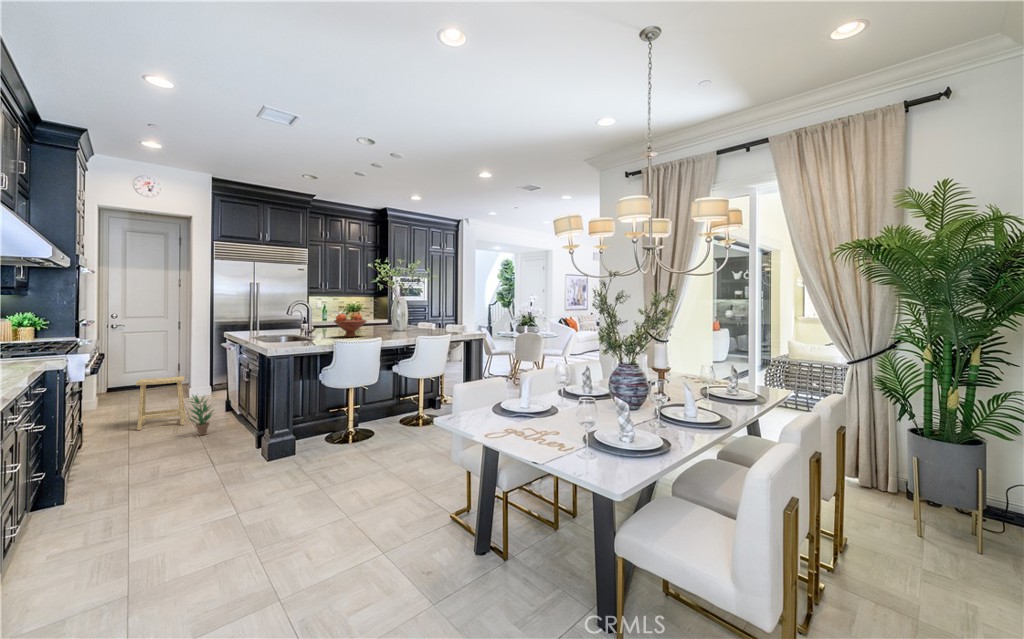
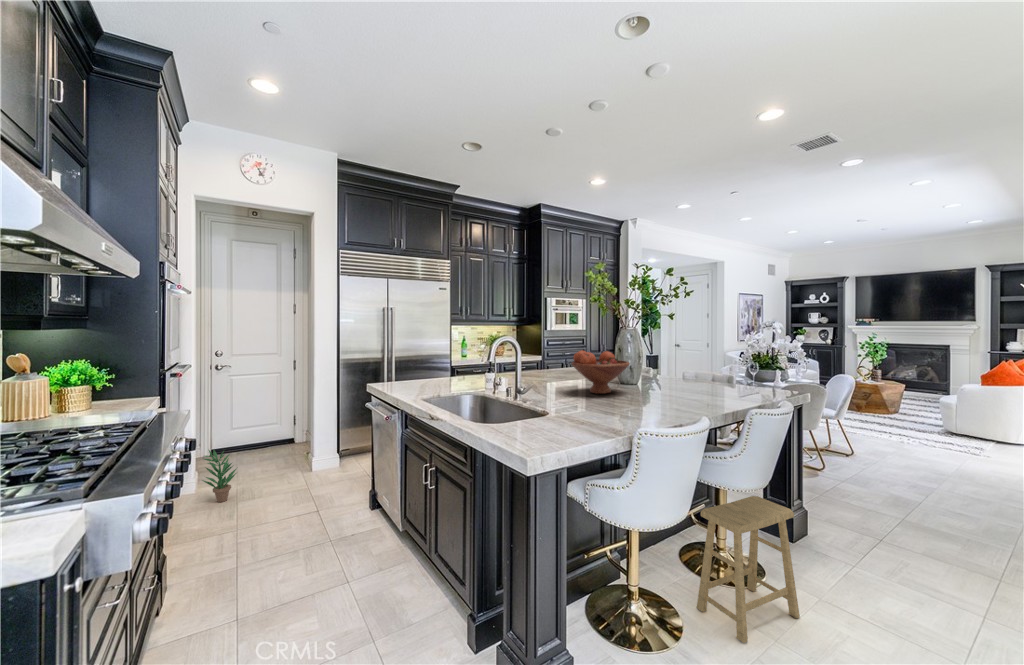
footstool: present [136,376,186,430] -> present [697,496,800,643]
potted plant: present [189,395,212,435] -> present [202,450,236,502]

